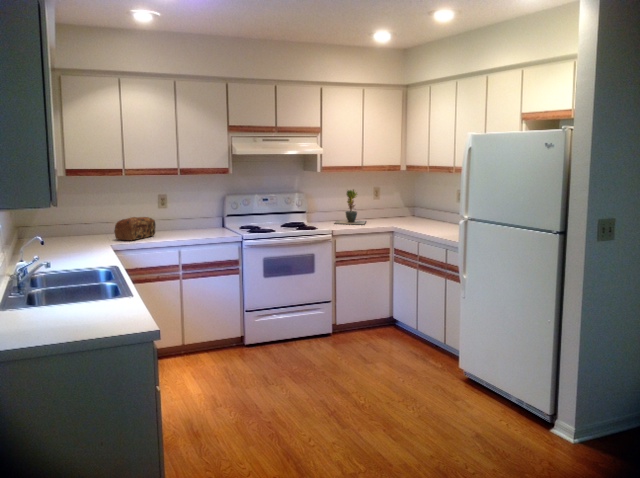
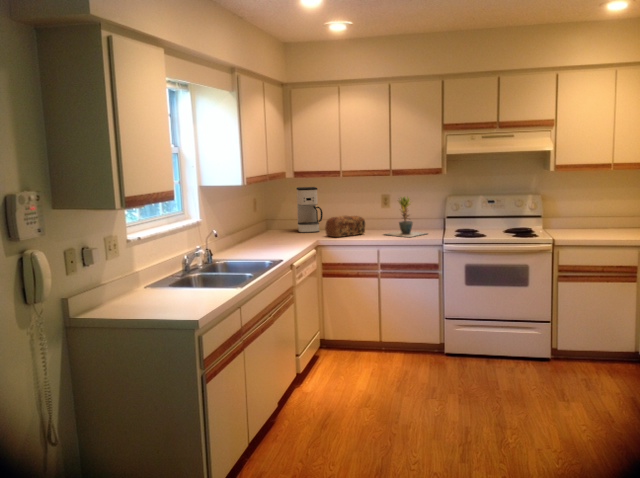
coffee maker: none [63,186,98,238] -> present [296,187,323,233]
potted plant: present [335,190,366,224] -> present [386,197,426,237]

